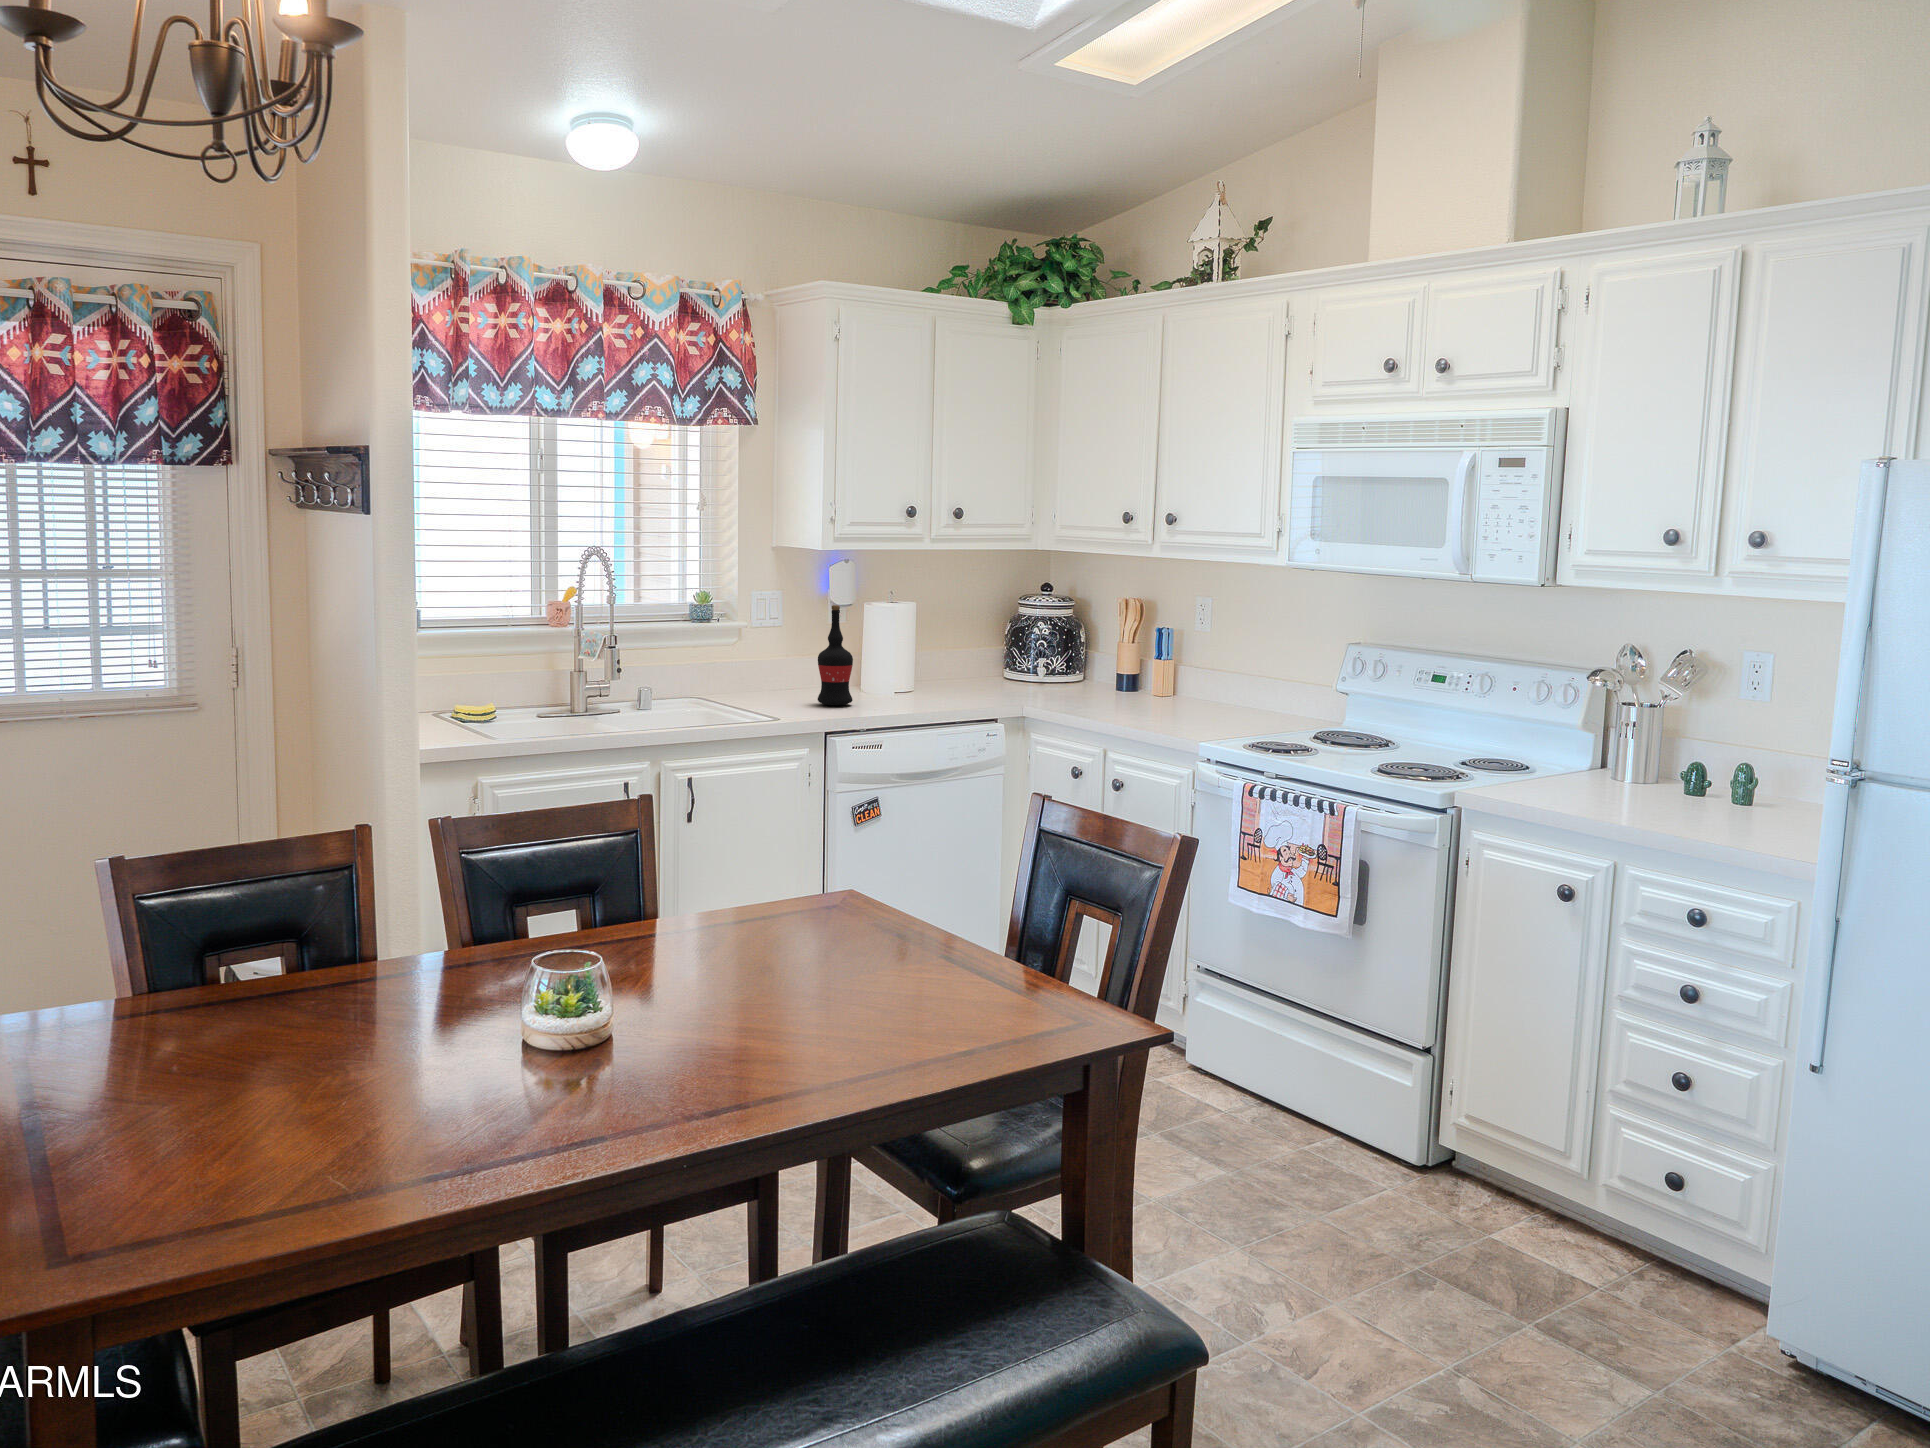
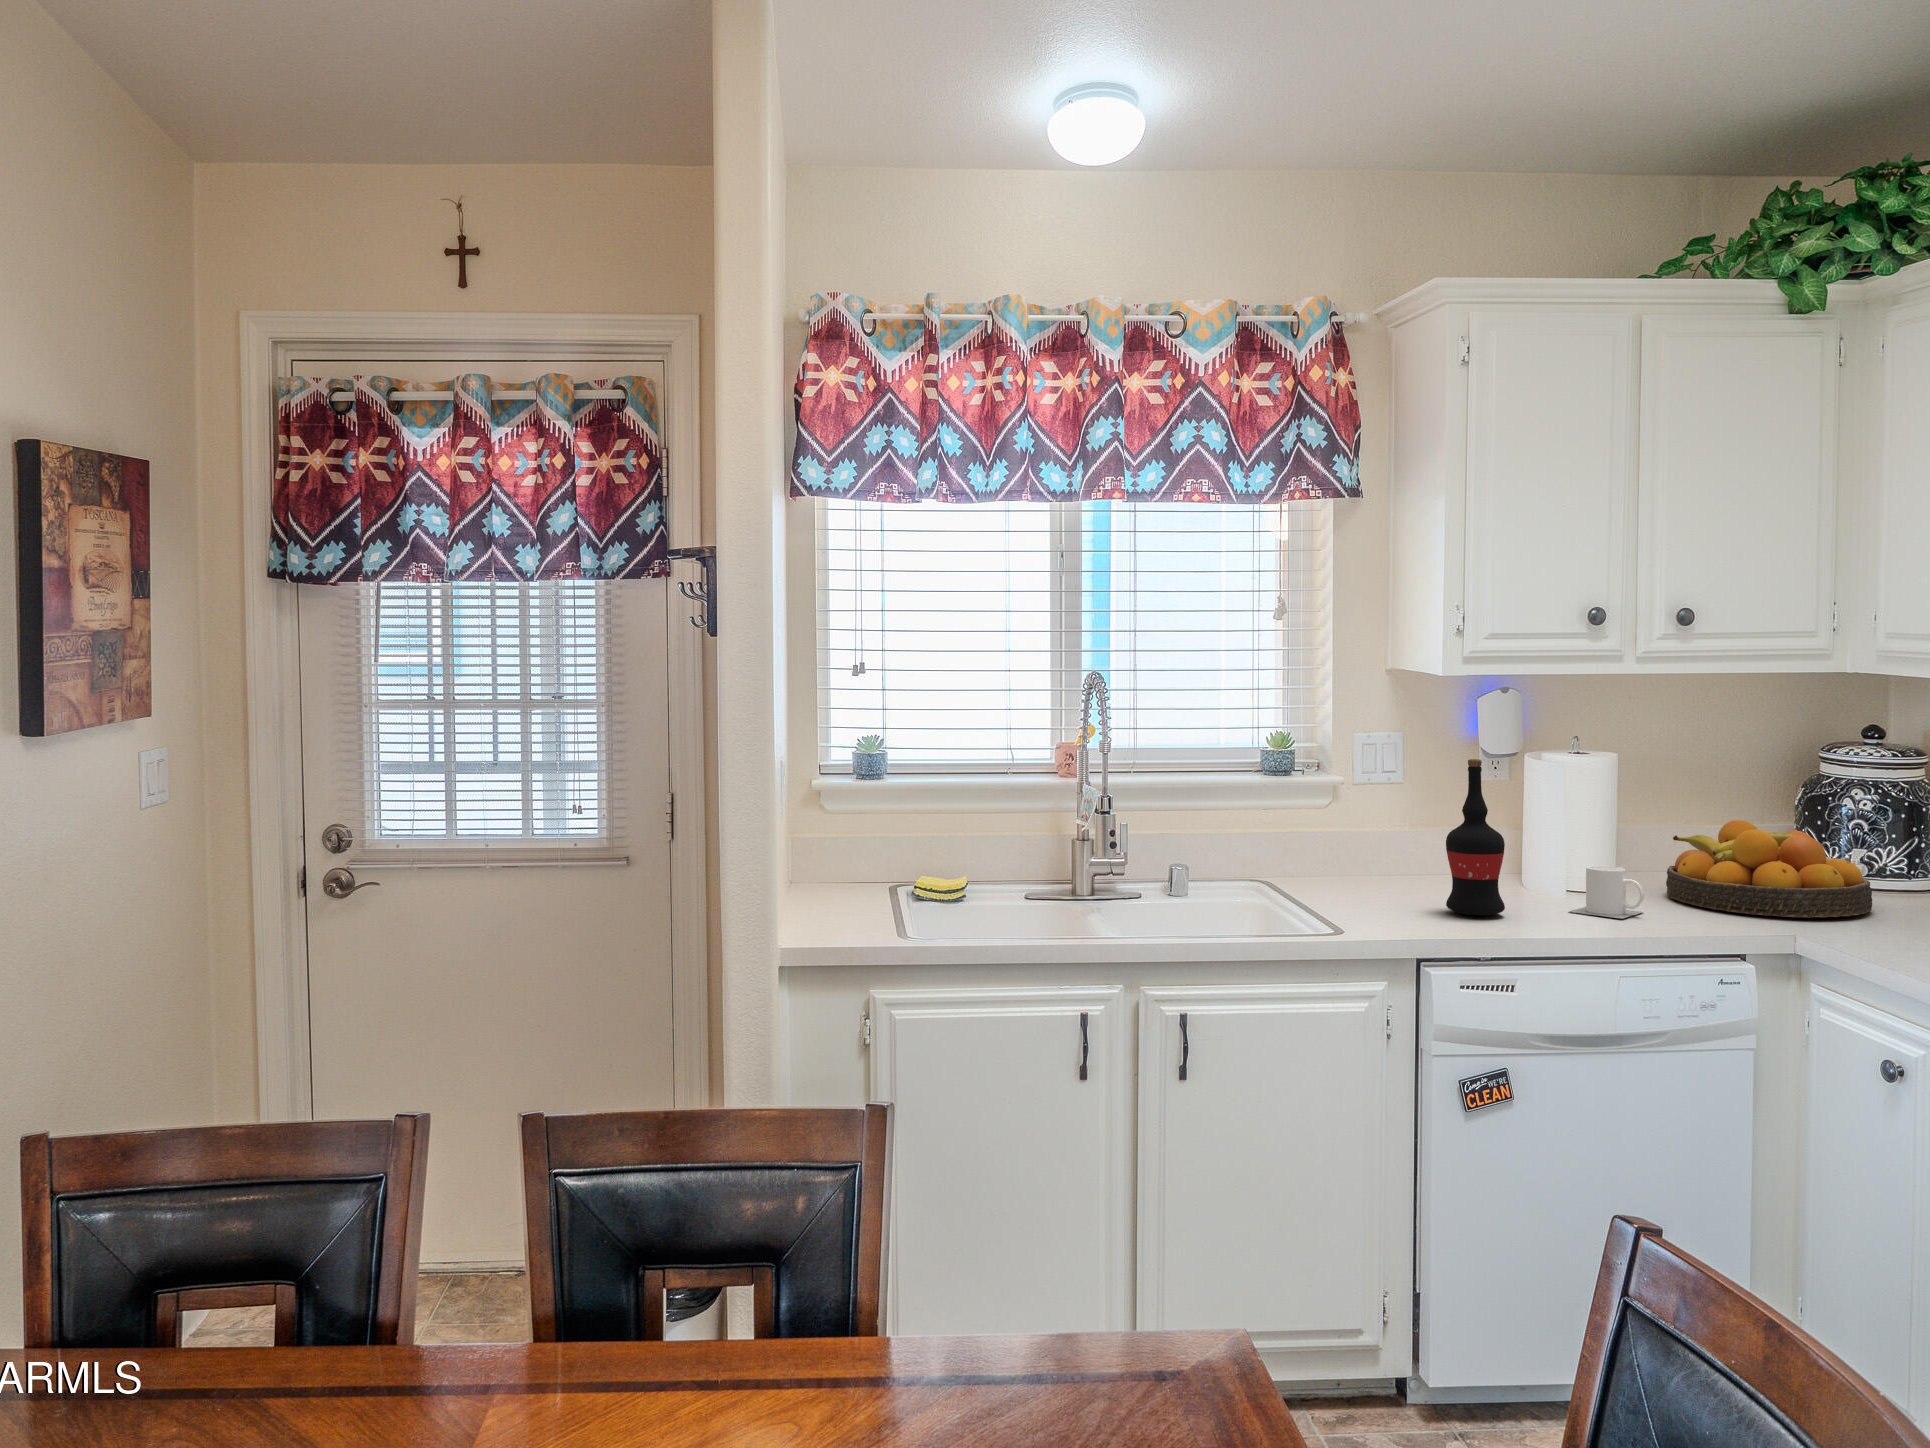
fruit bowl: none [940,642,1047,698] -> present [1666,820,1872,918]
mug: none [887,672,930,703] -> present [1569,866,1644,919]

